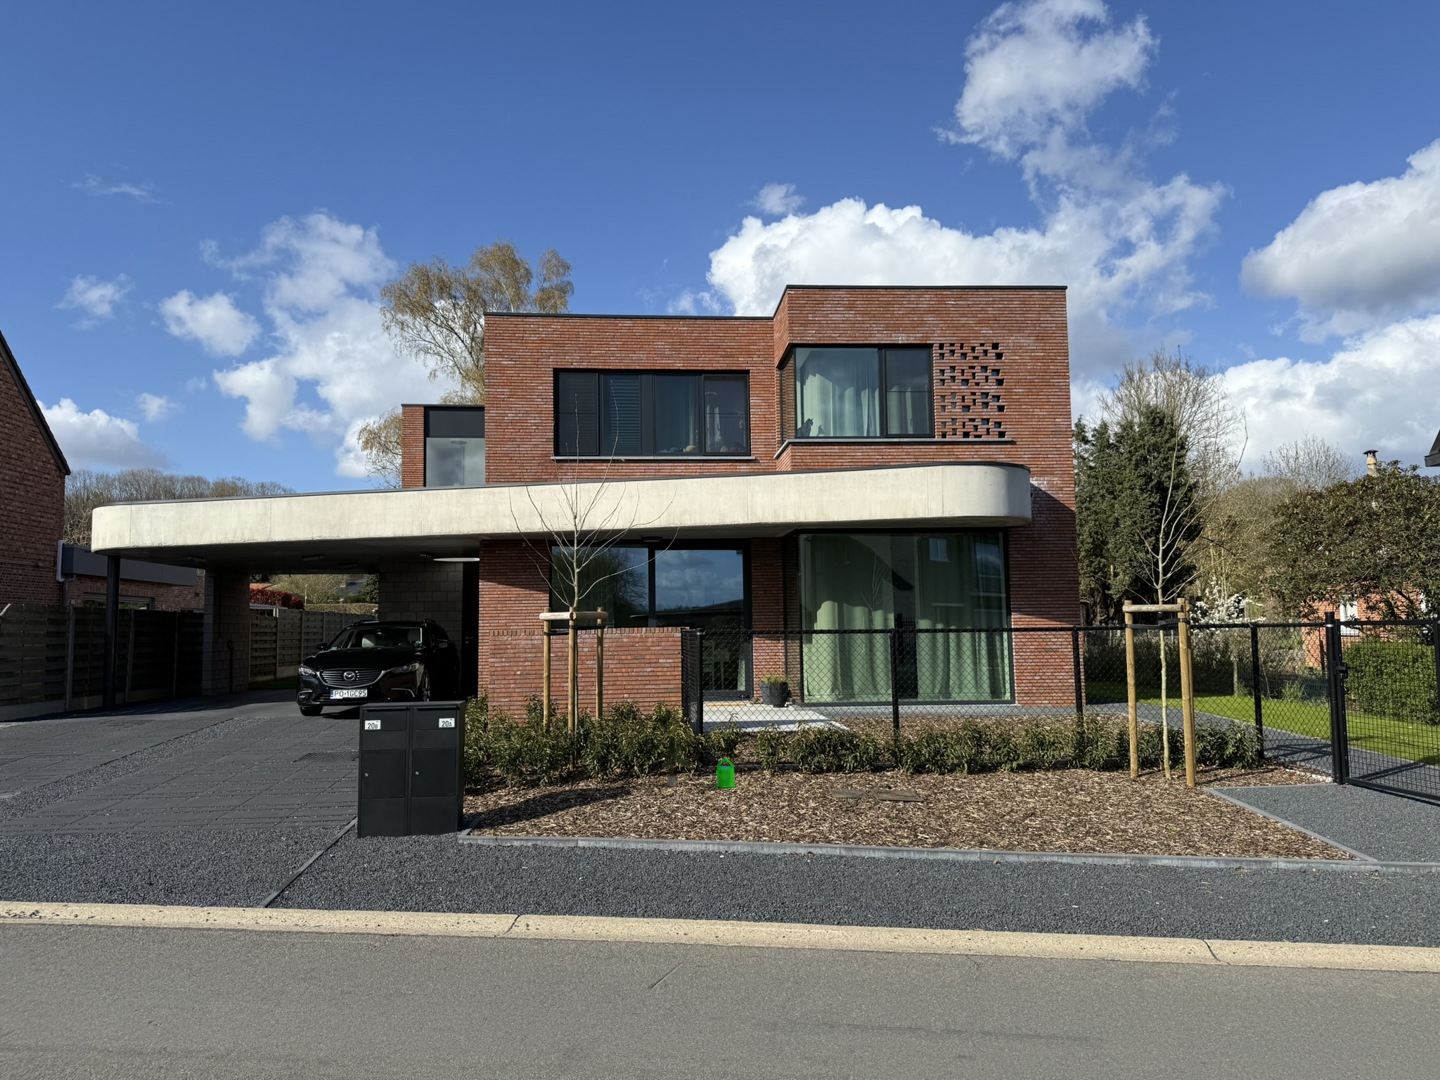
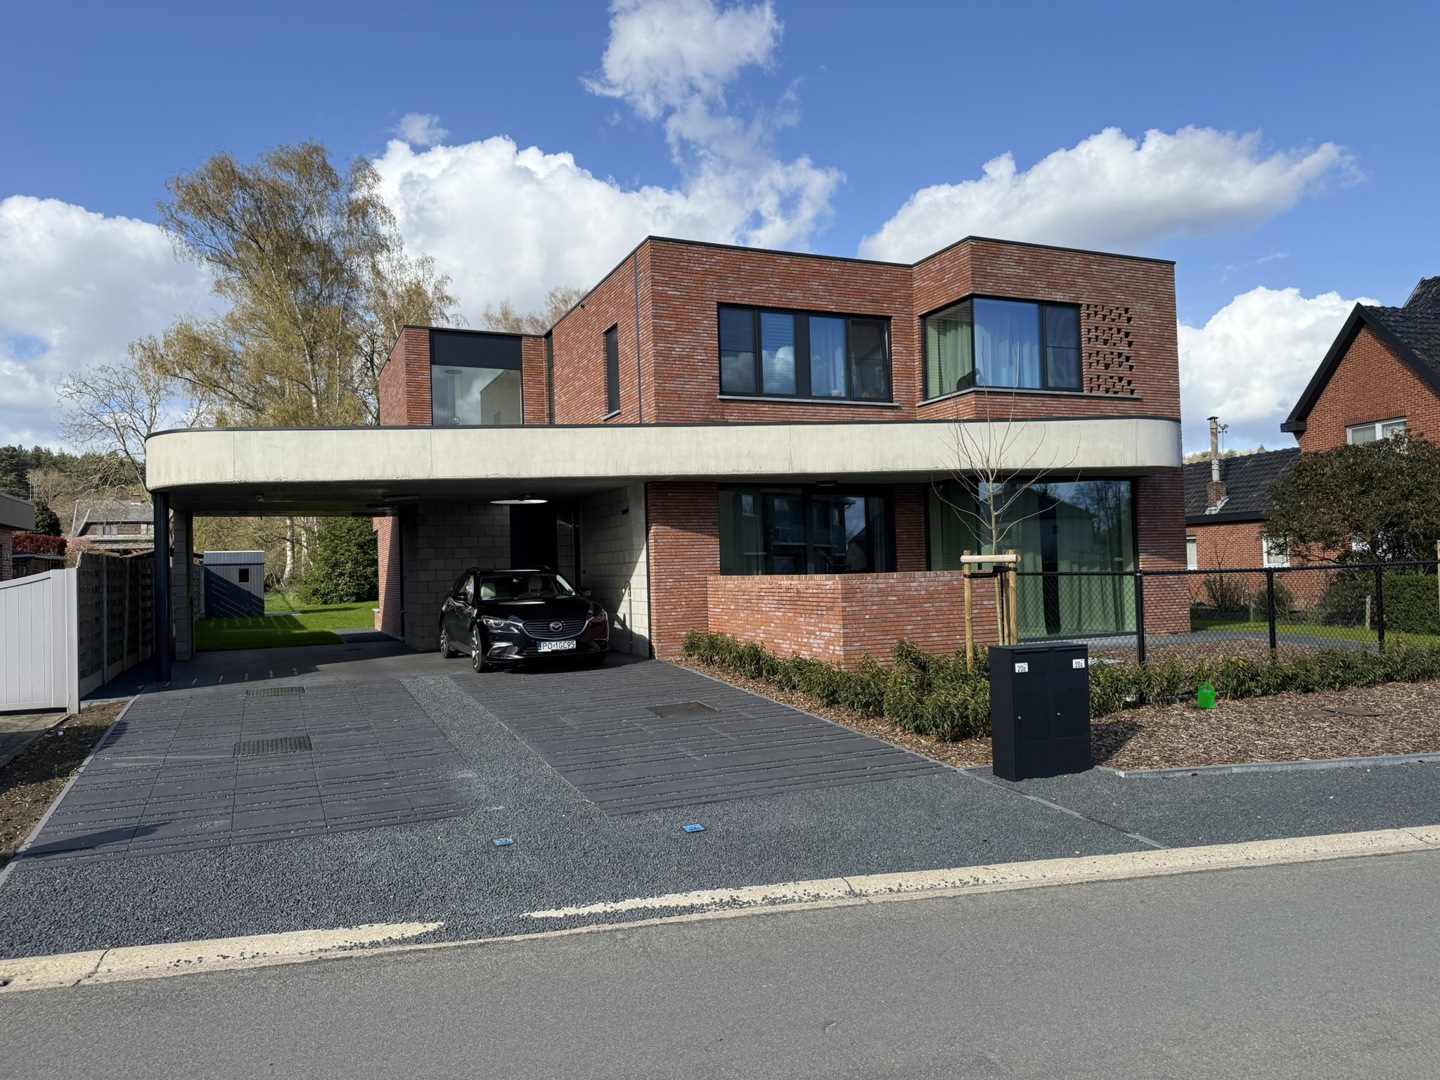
potted plant: present [661,736,689,786] -> none [1154,664,1185,709]

